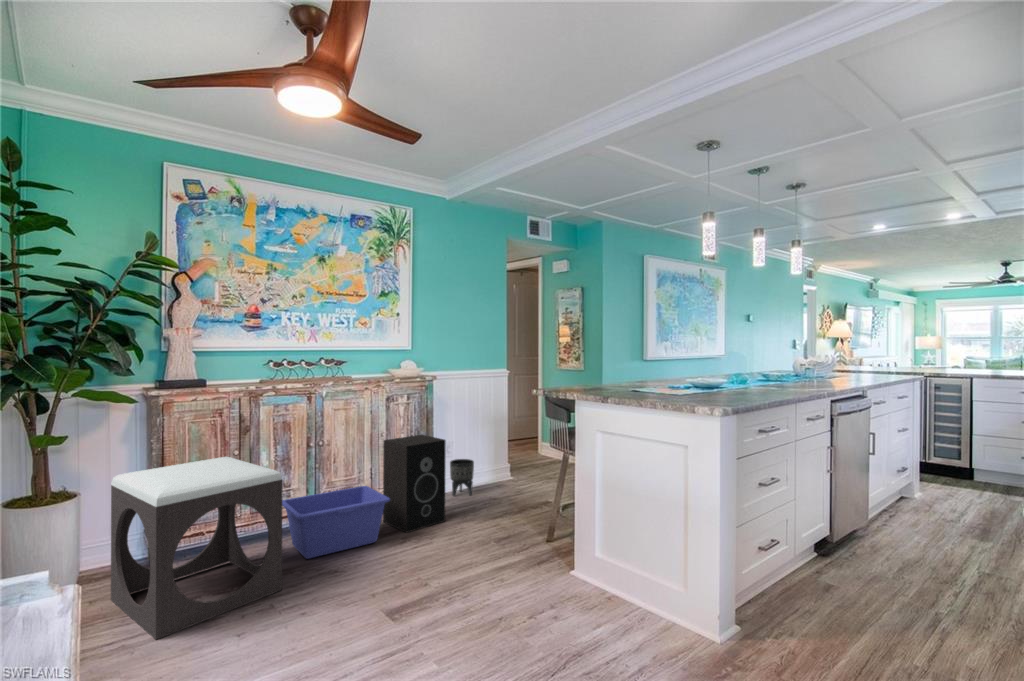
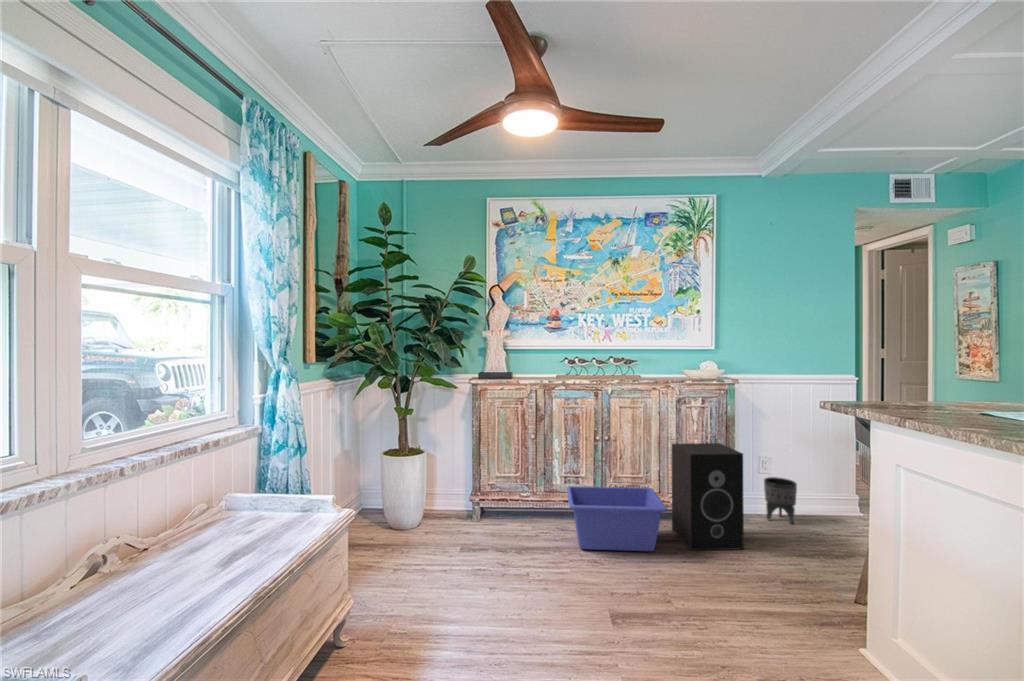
footstool: present [111,457,283,640] -> none [437,439,545,584]

